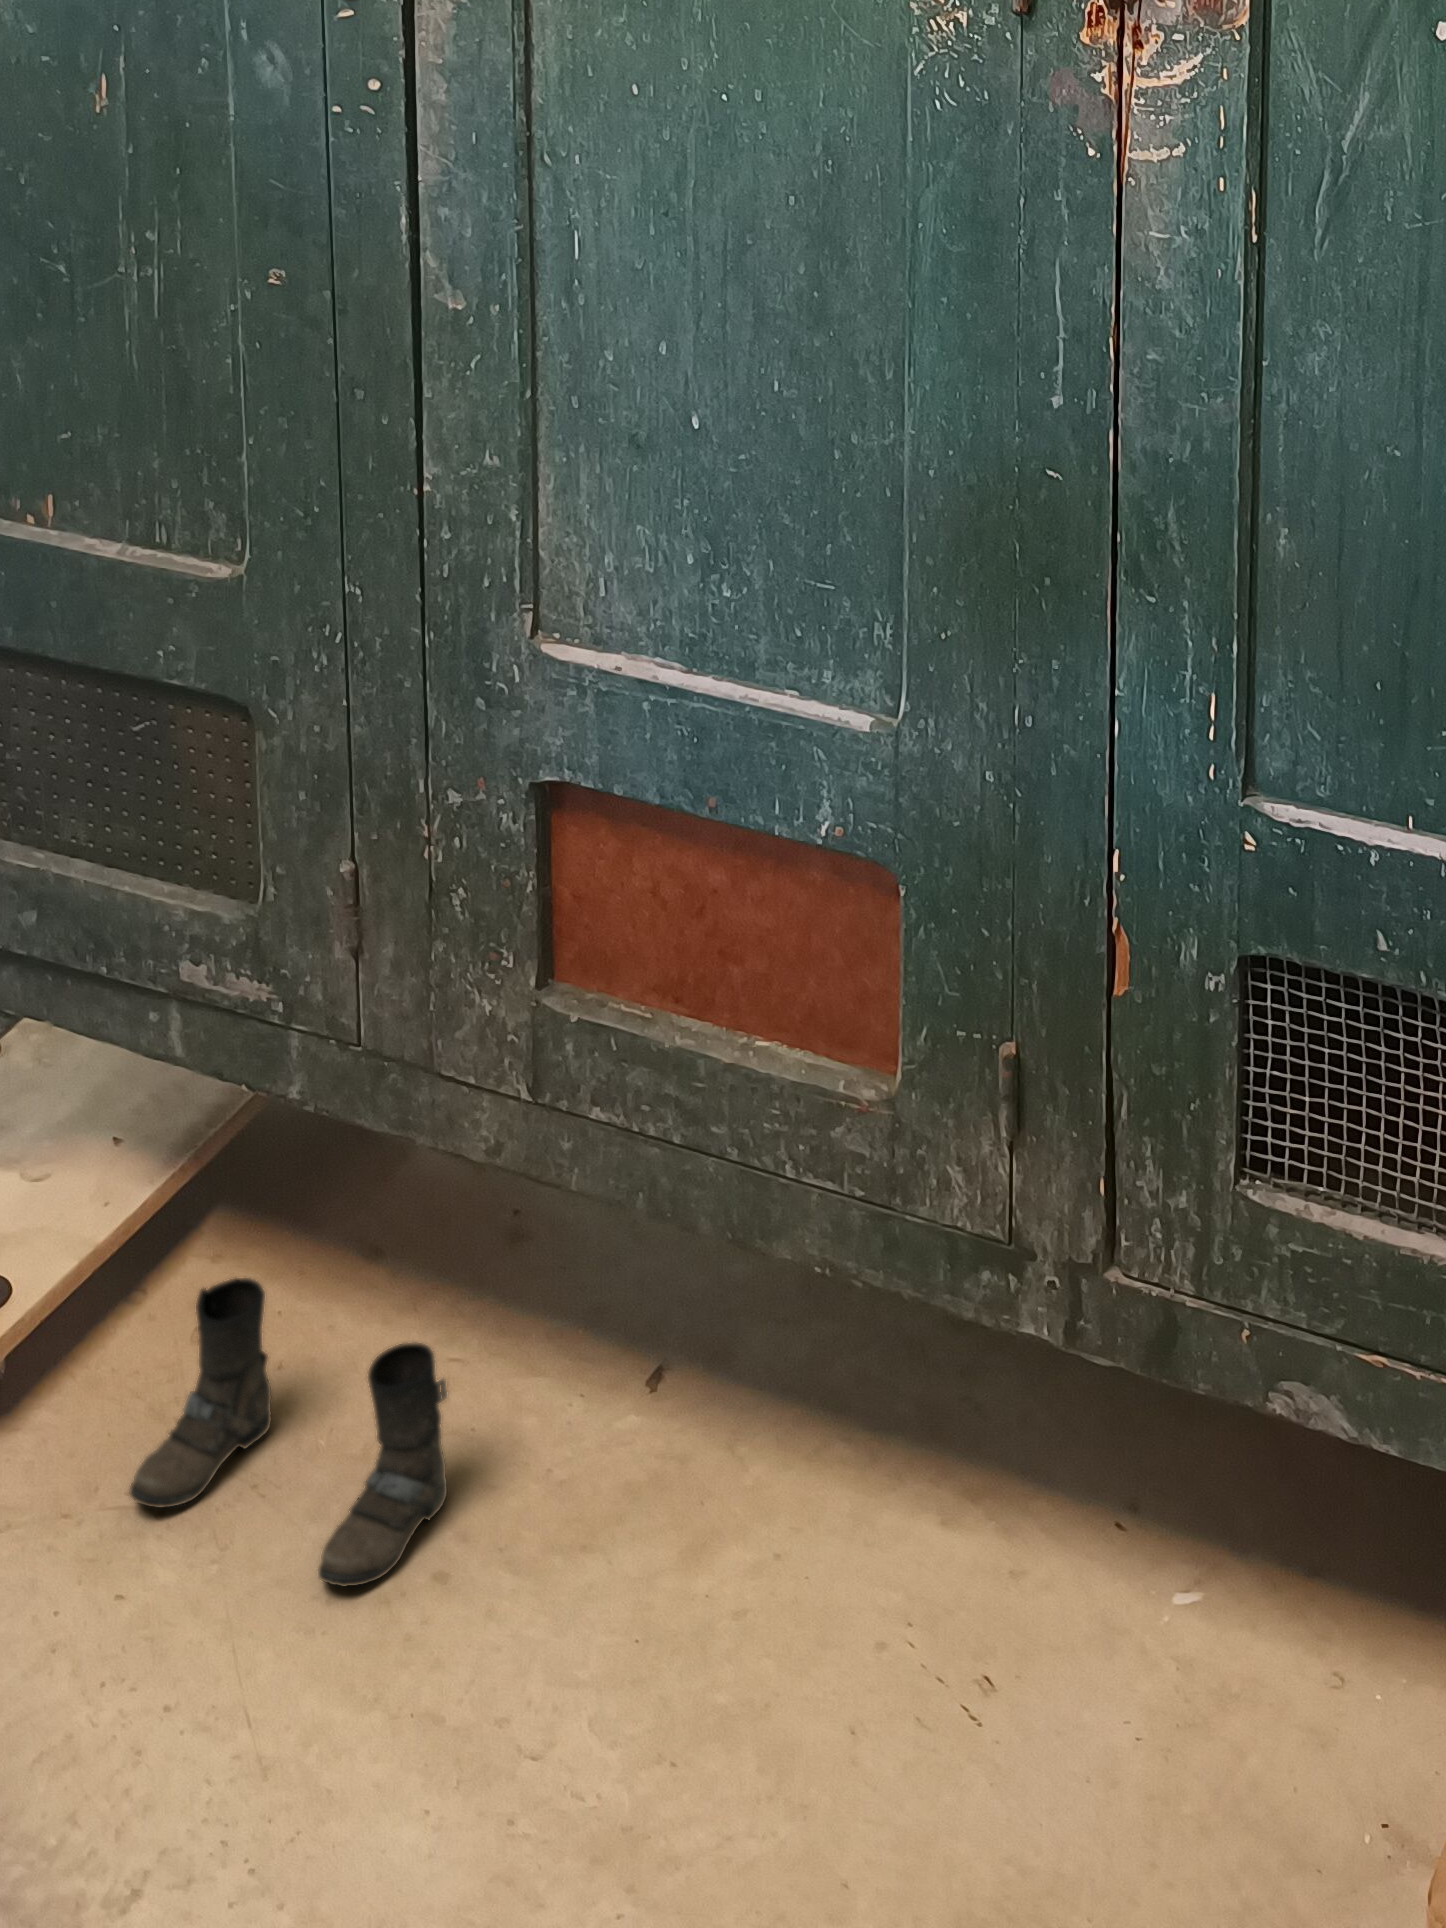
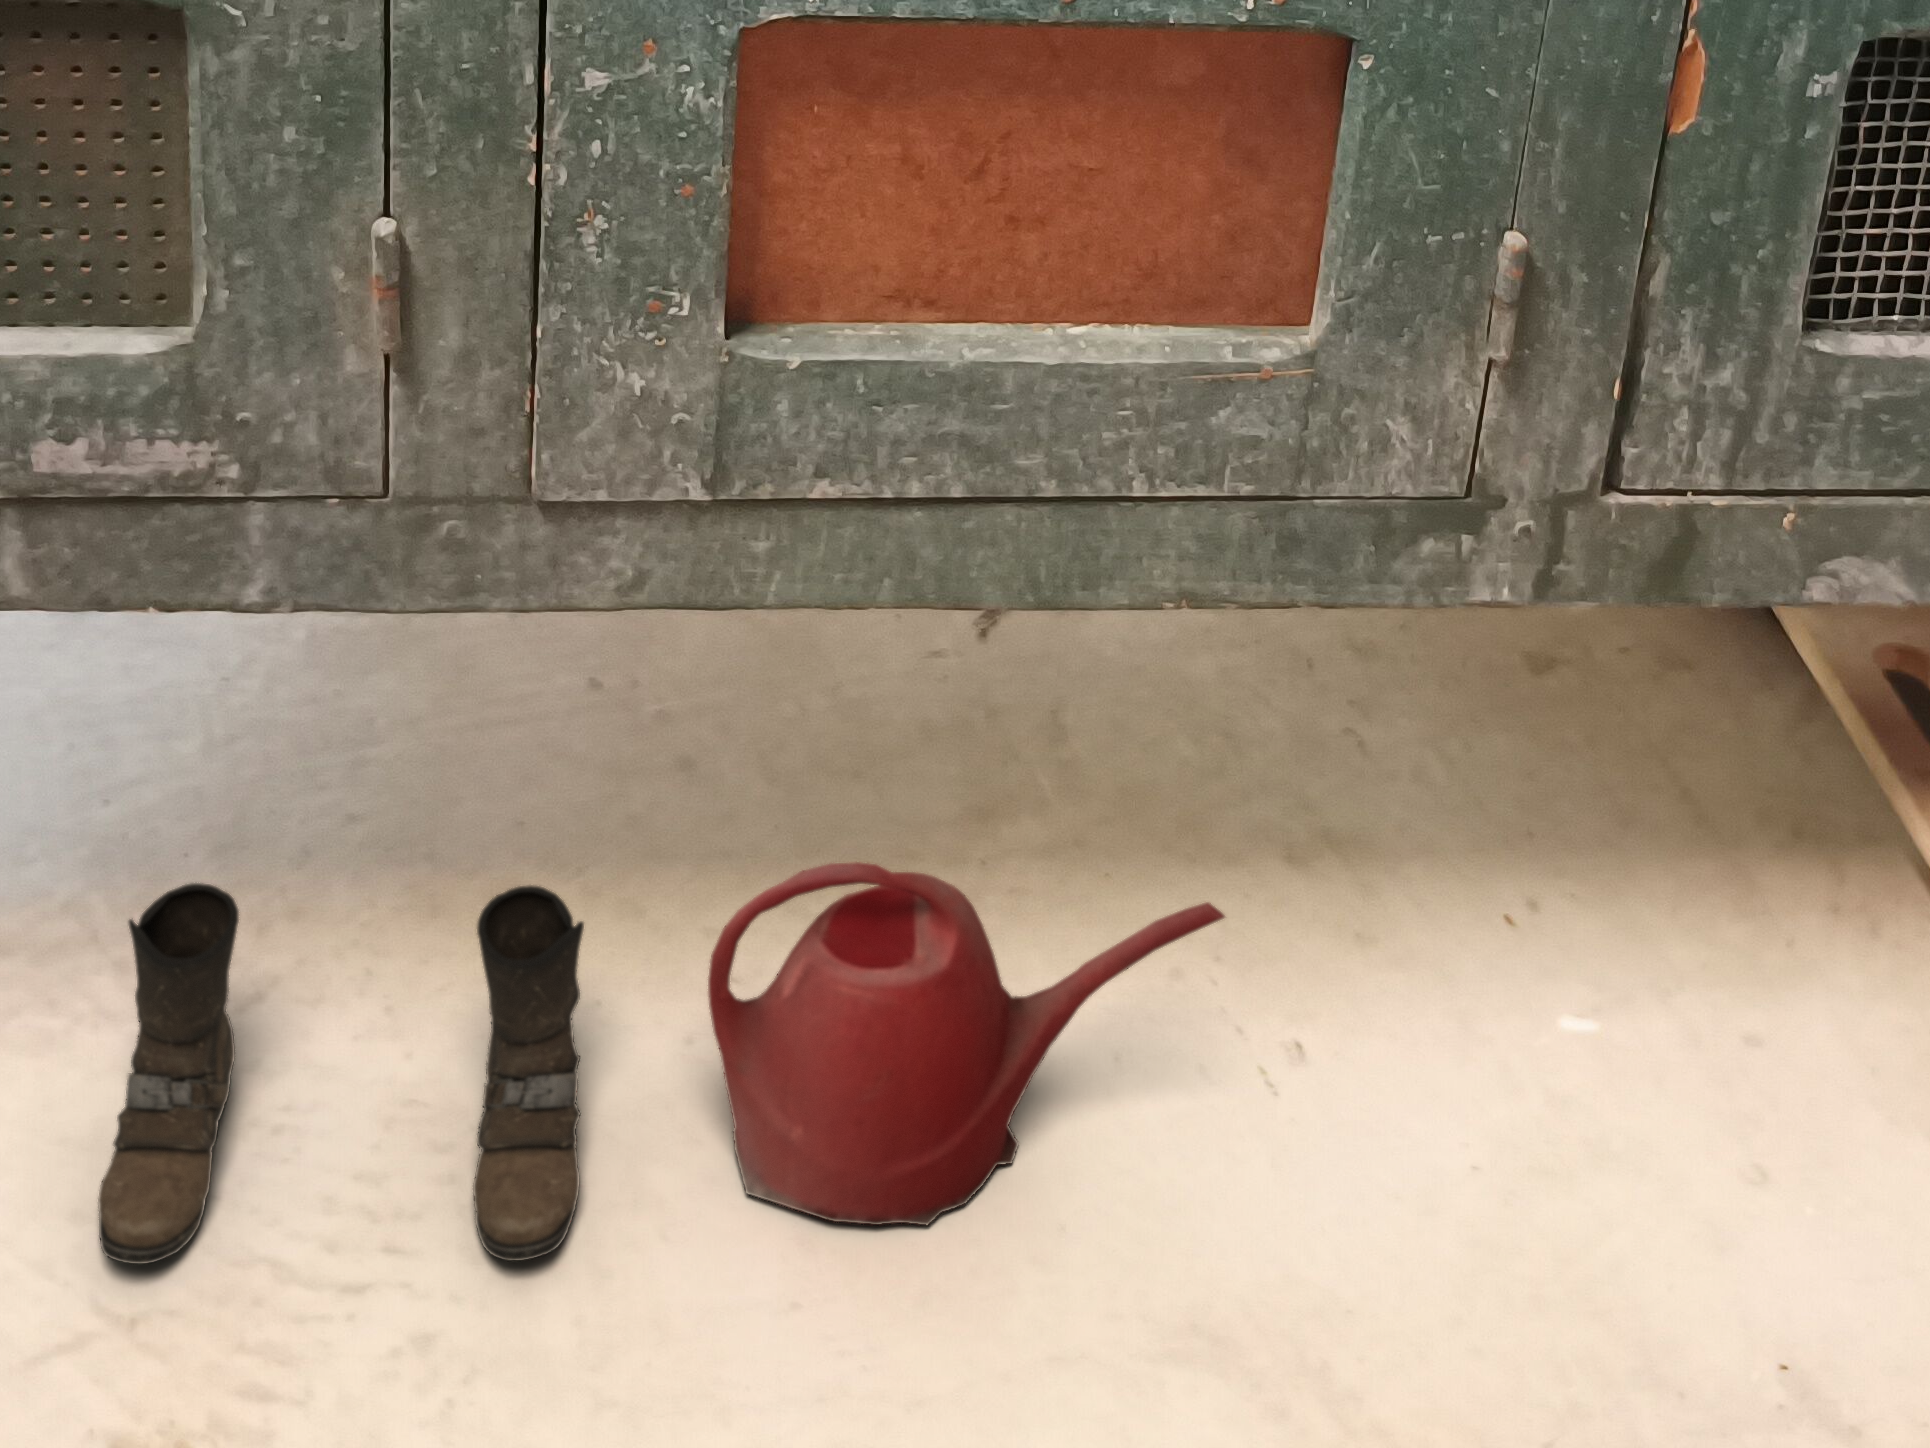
watering can: none [485,1378,789,1664] -> present [708,862,1225,1225]

